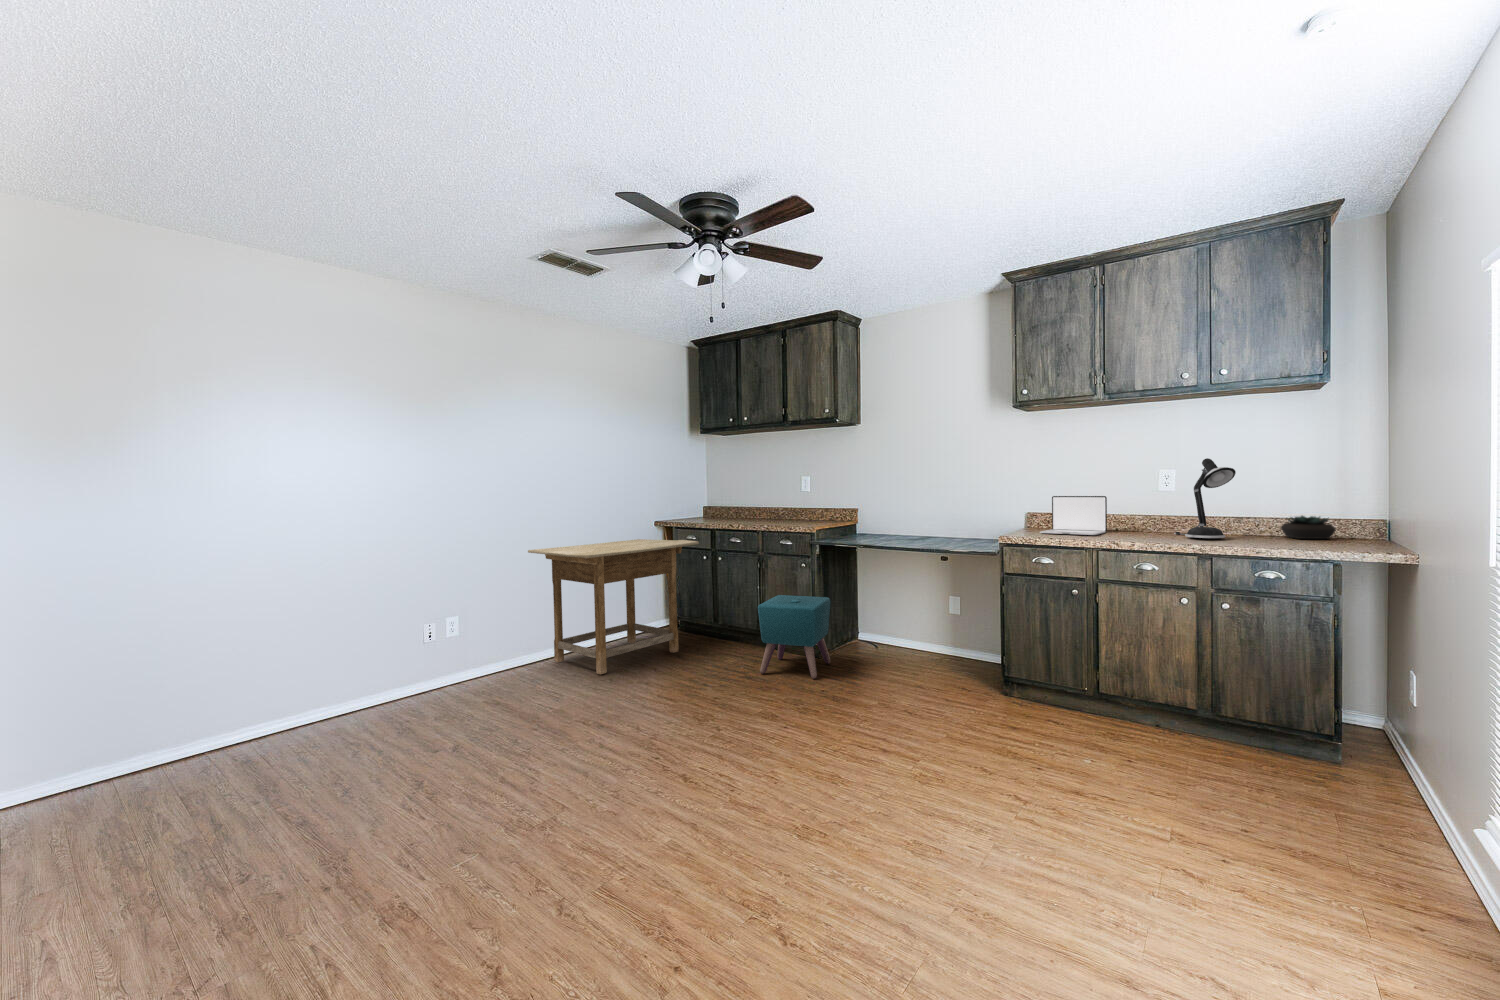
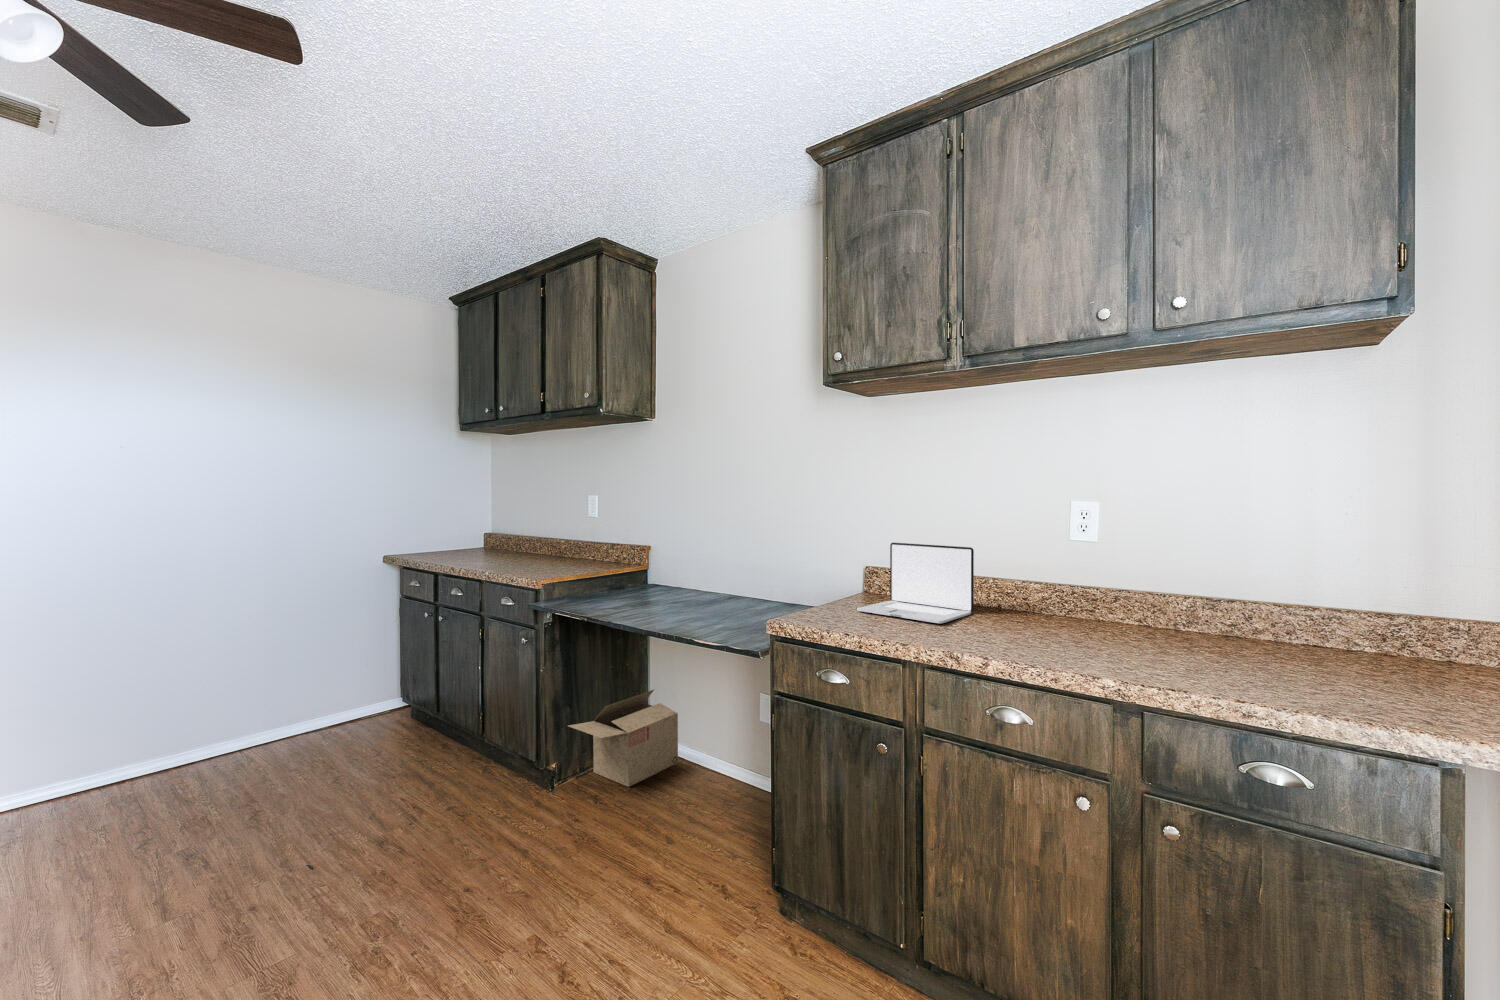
desk lamp: present [1174,458,1236,538] -> none [1088,484,1202,651]
succulent plant: present [1280,516,1336,539] -> none [1292,605,1420,665]
desk: present [528,539,699,674] -> none [91,582,401,820]
ottoman: present [758,595,830,679] -> none [416,684,559,845]
cardboard box: none [828,602,888,658] -> present [568,690,678,787]

